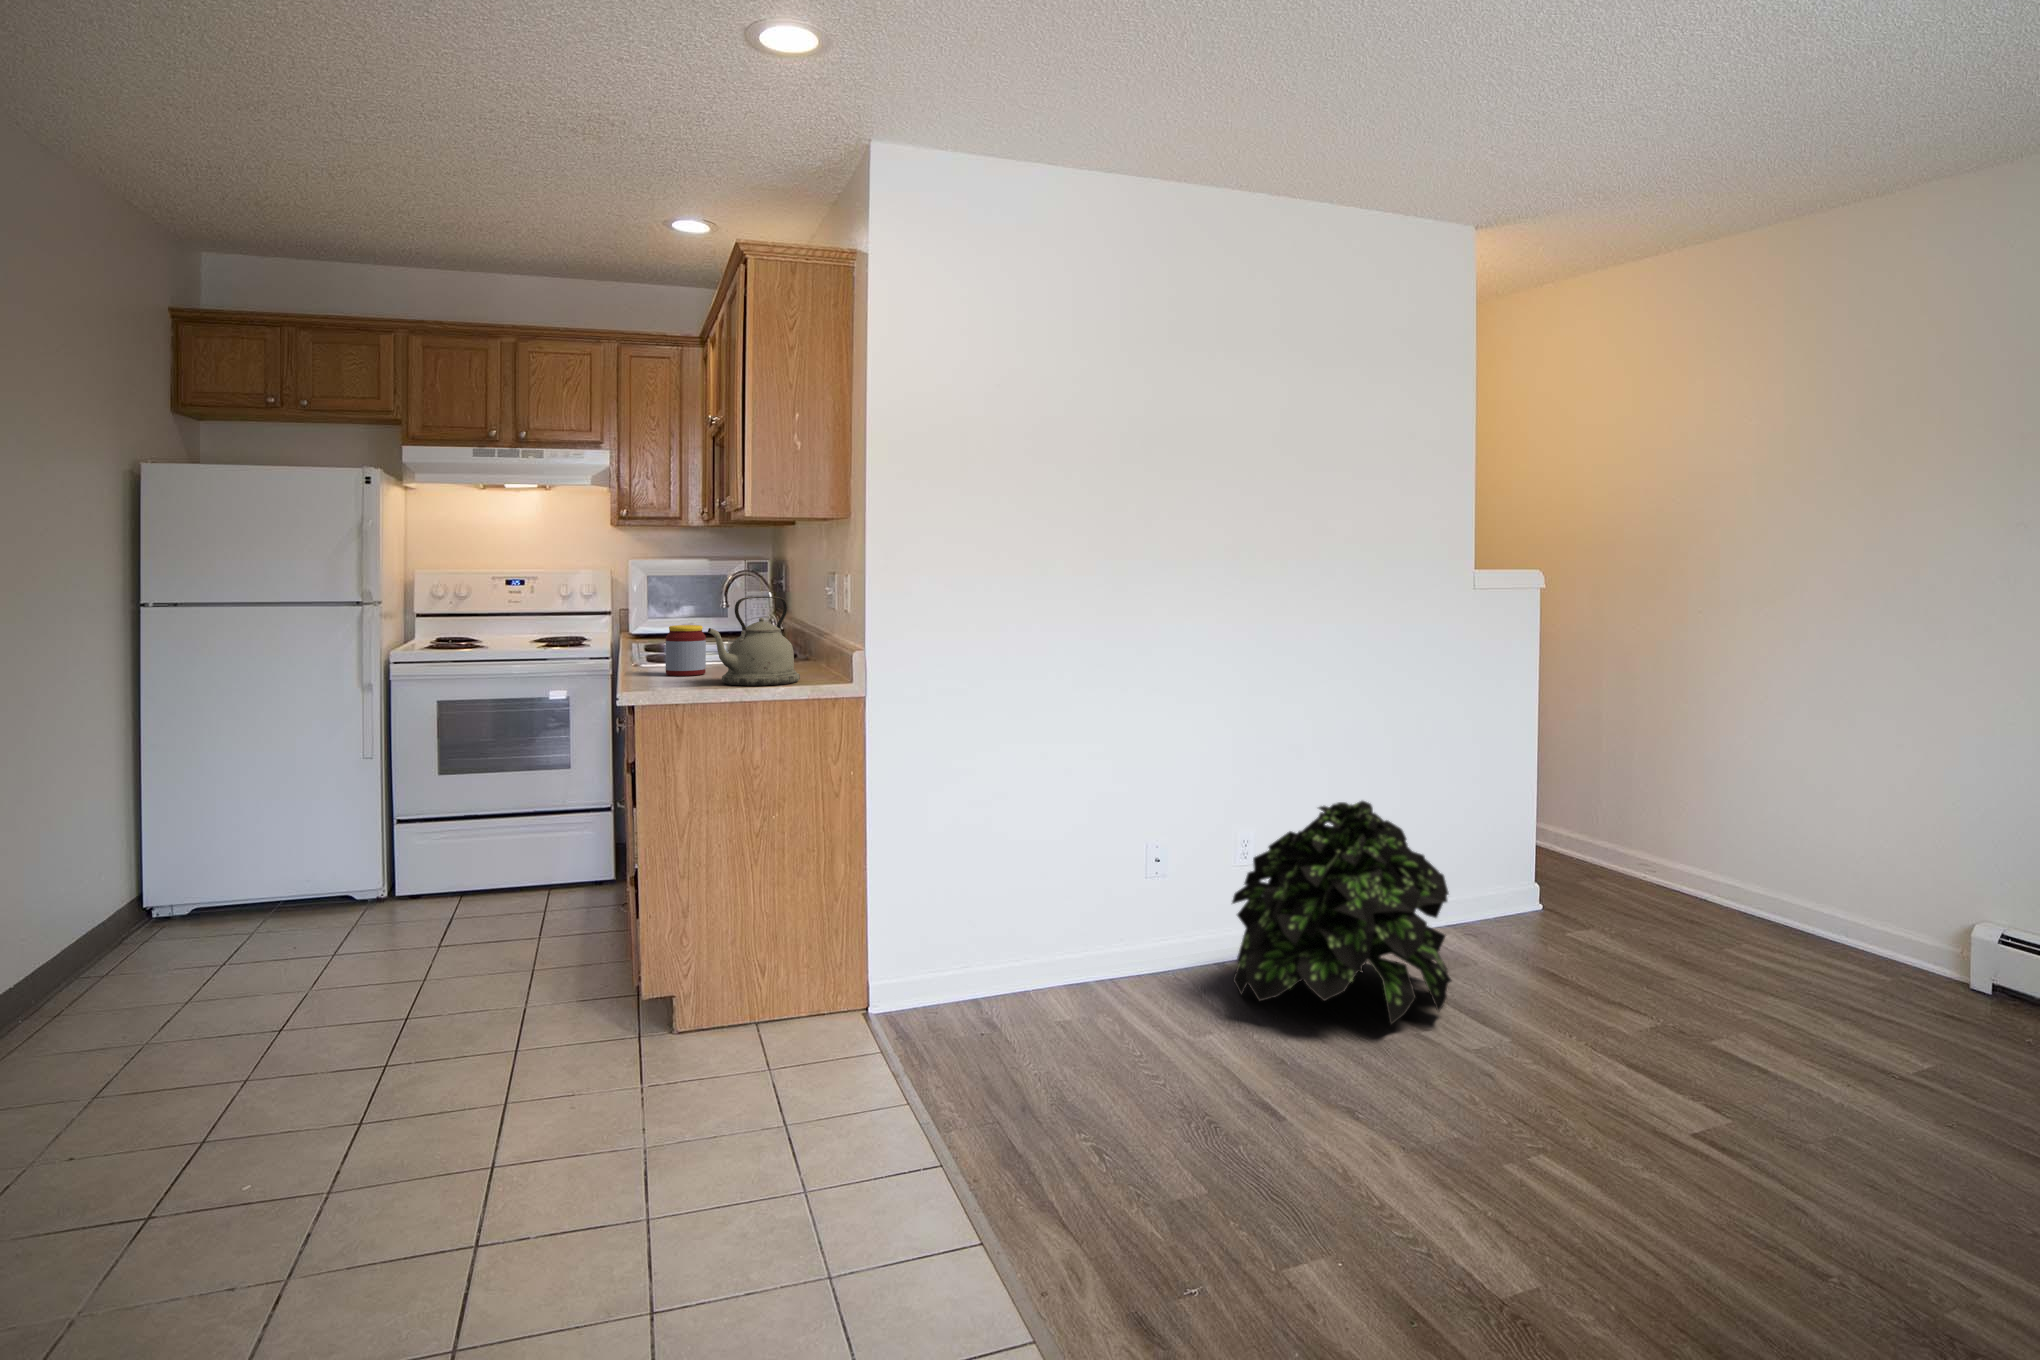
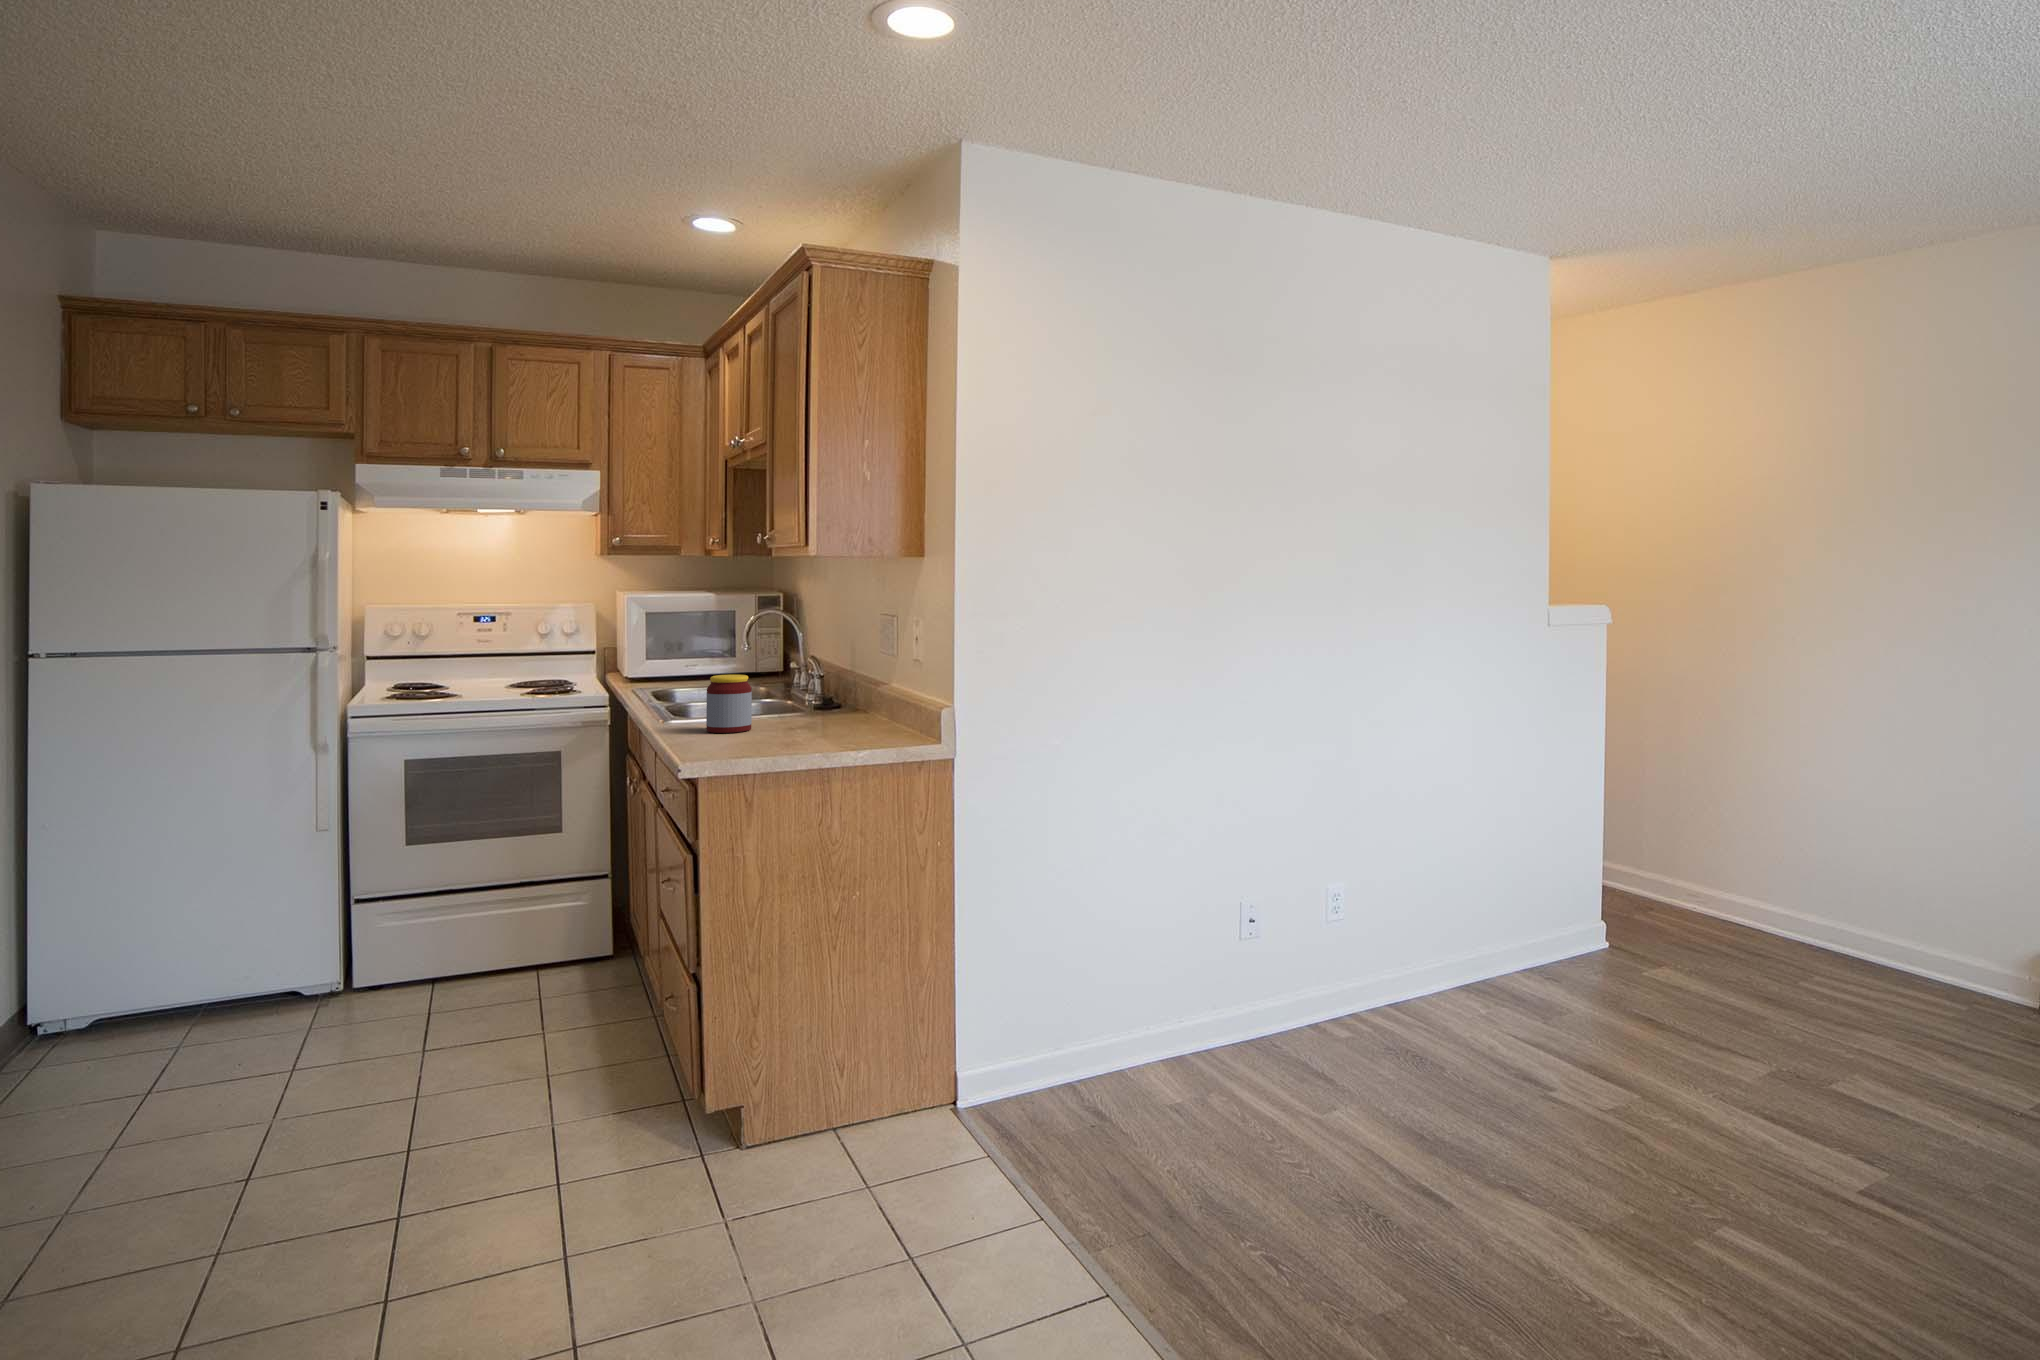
kettle: present [708,597,800,685] -> none [774,644,870,745]
potted plant: present [1232,801,1451,1024] -> none [1337,850,1577,1090]

